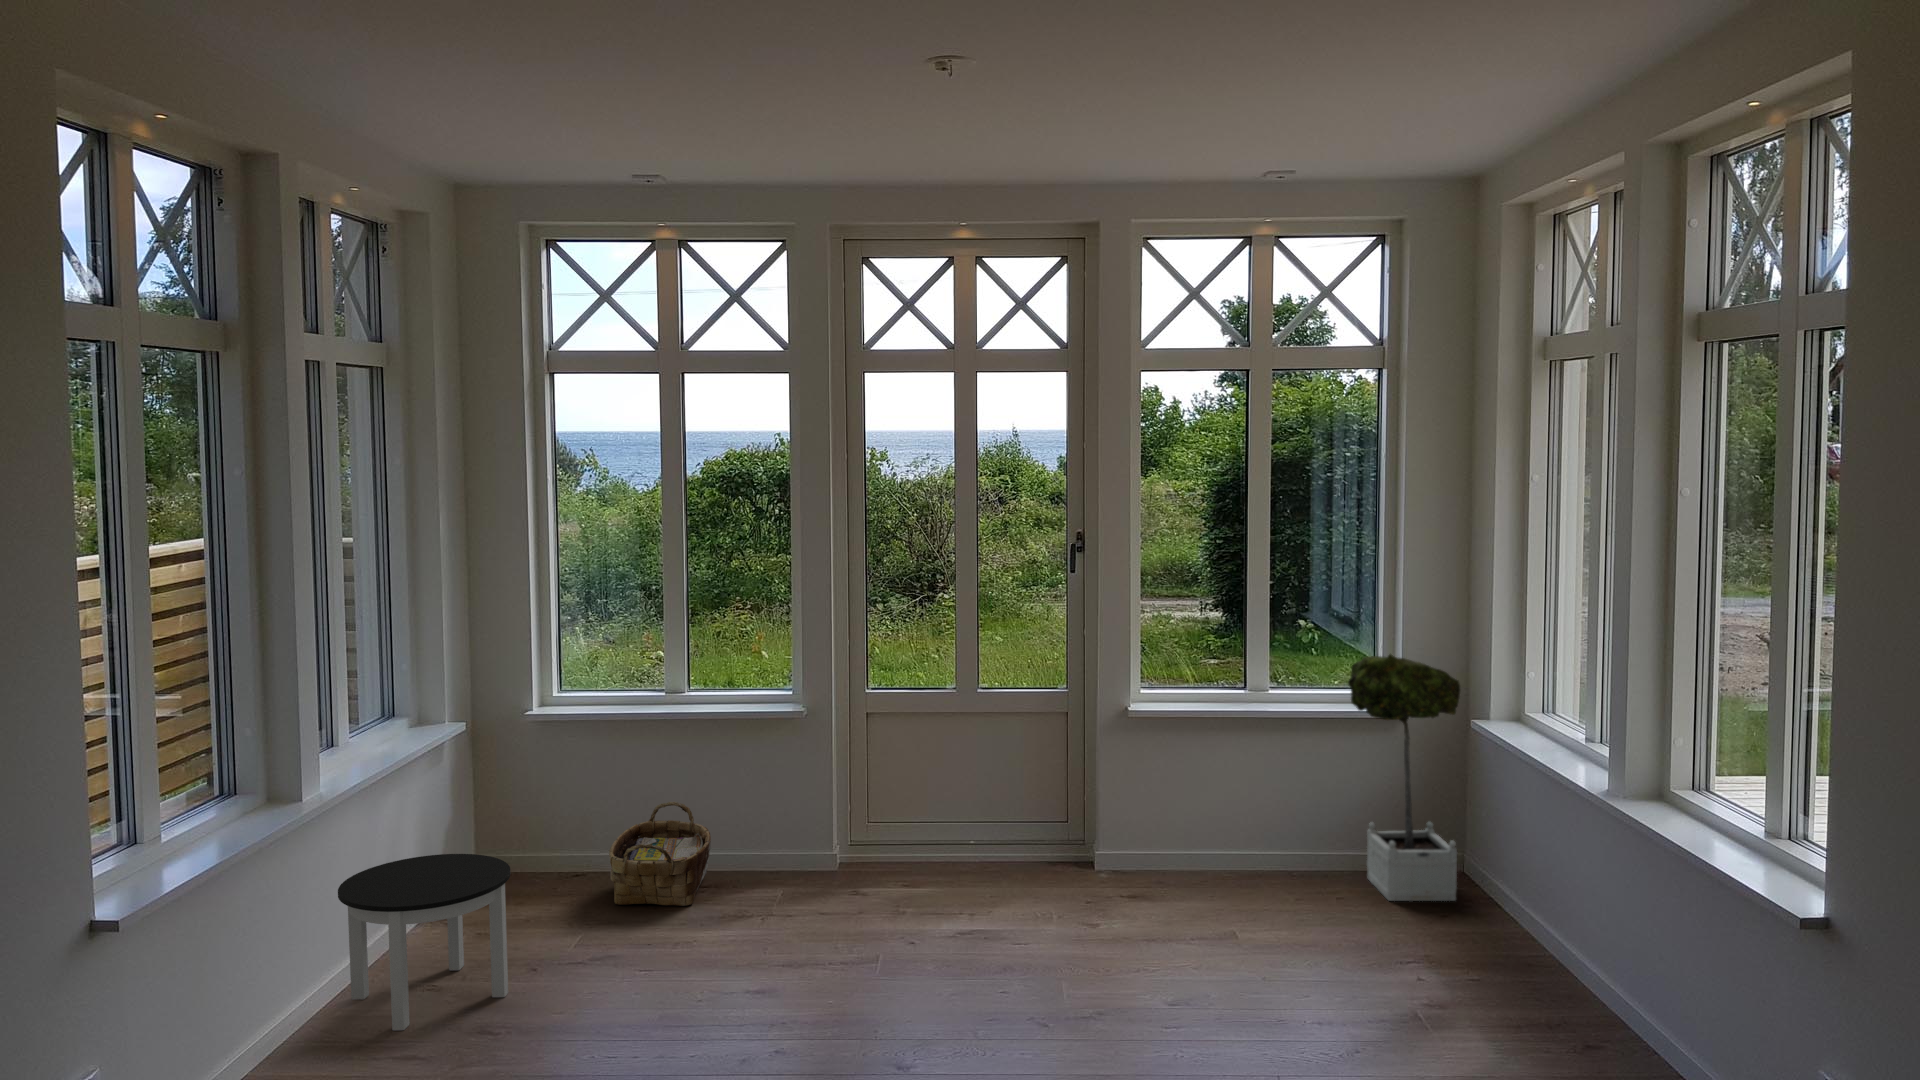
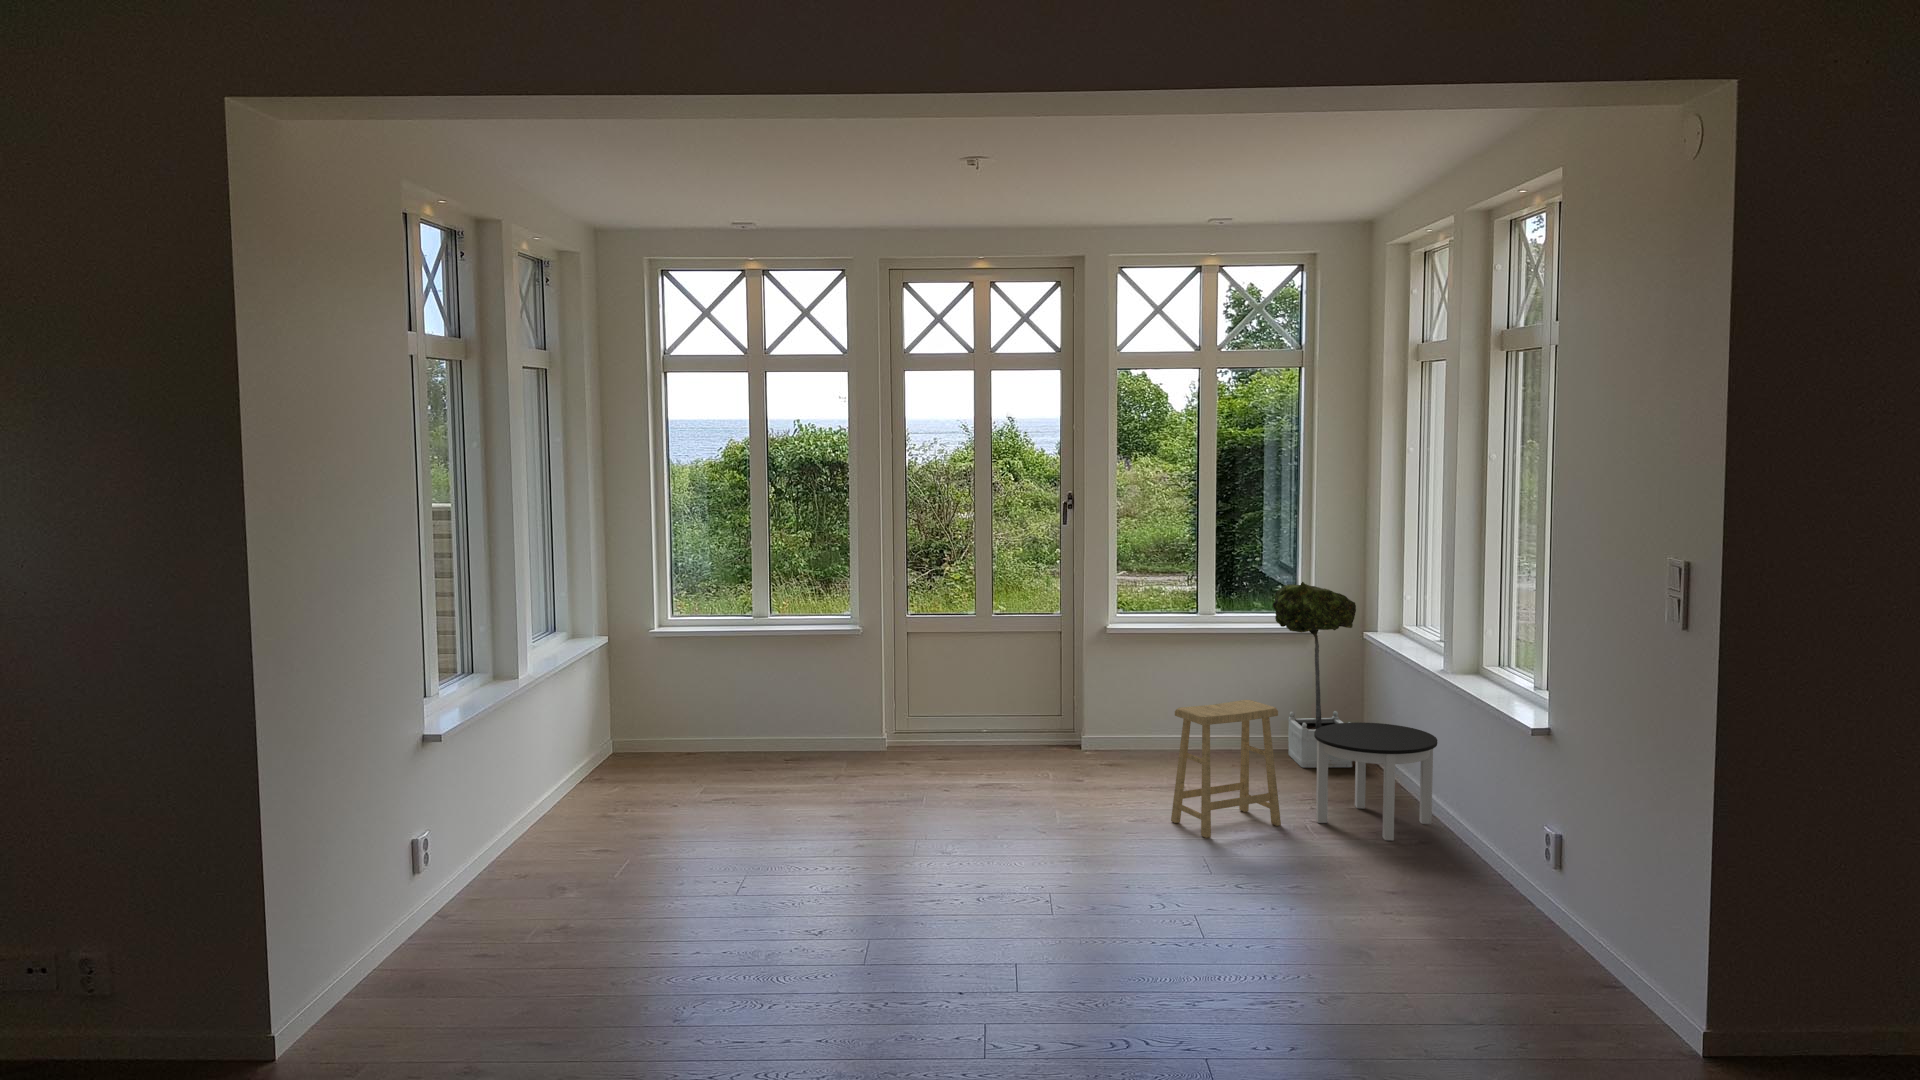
woven basket: present [609,802,711,906] -> none [717,699,791,773]
footstool: none [1222,826,1378,1032] -> present [1171,700,1281,838]
round table: present [338,854,511,1030] -> present [1314,722,1437,840]

